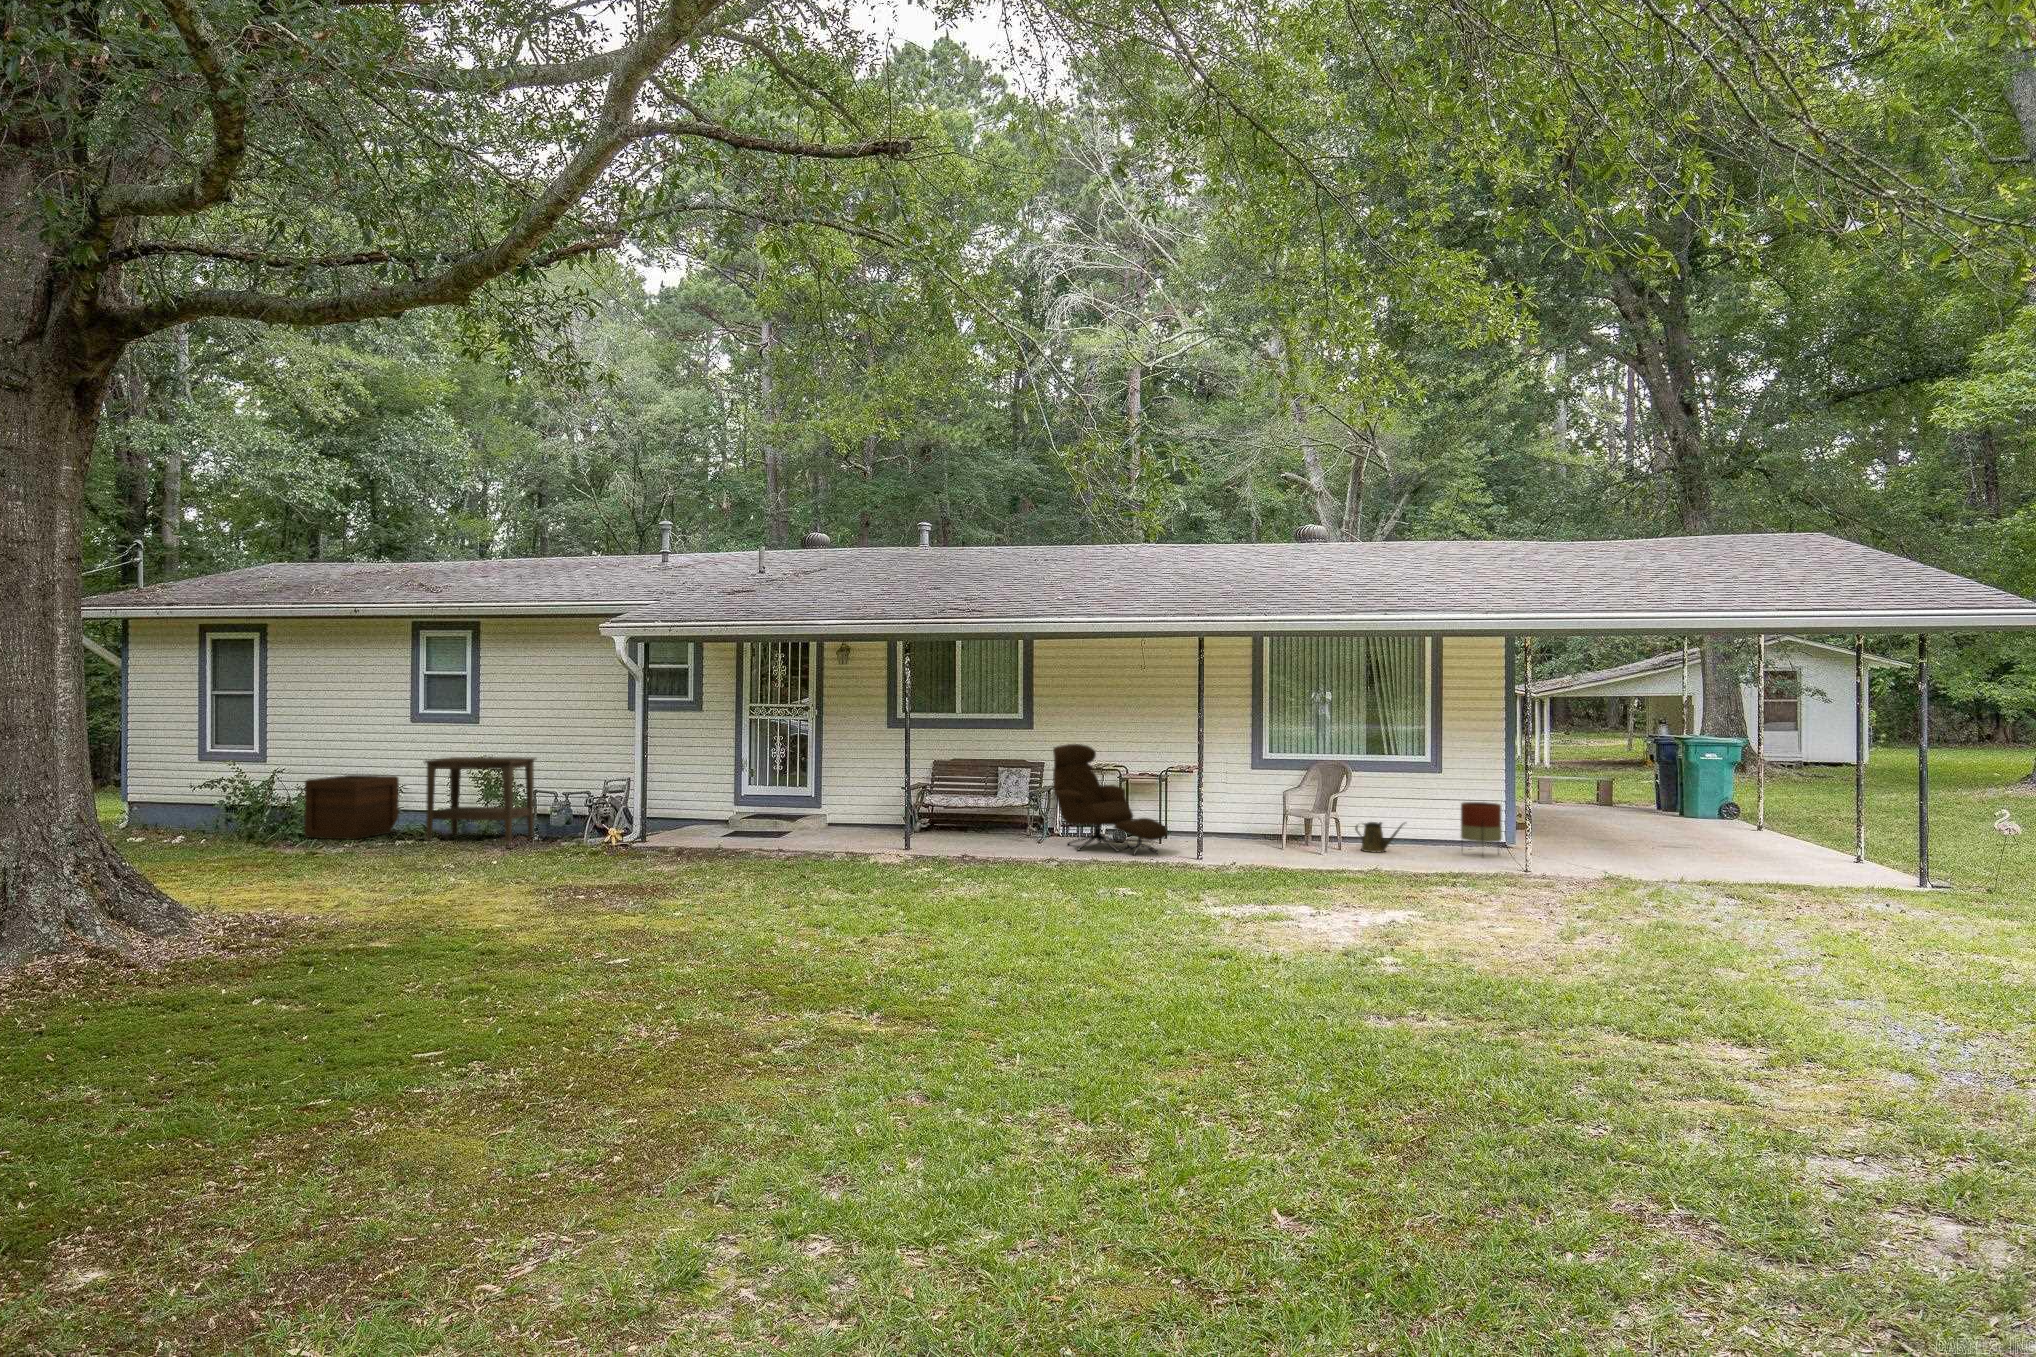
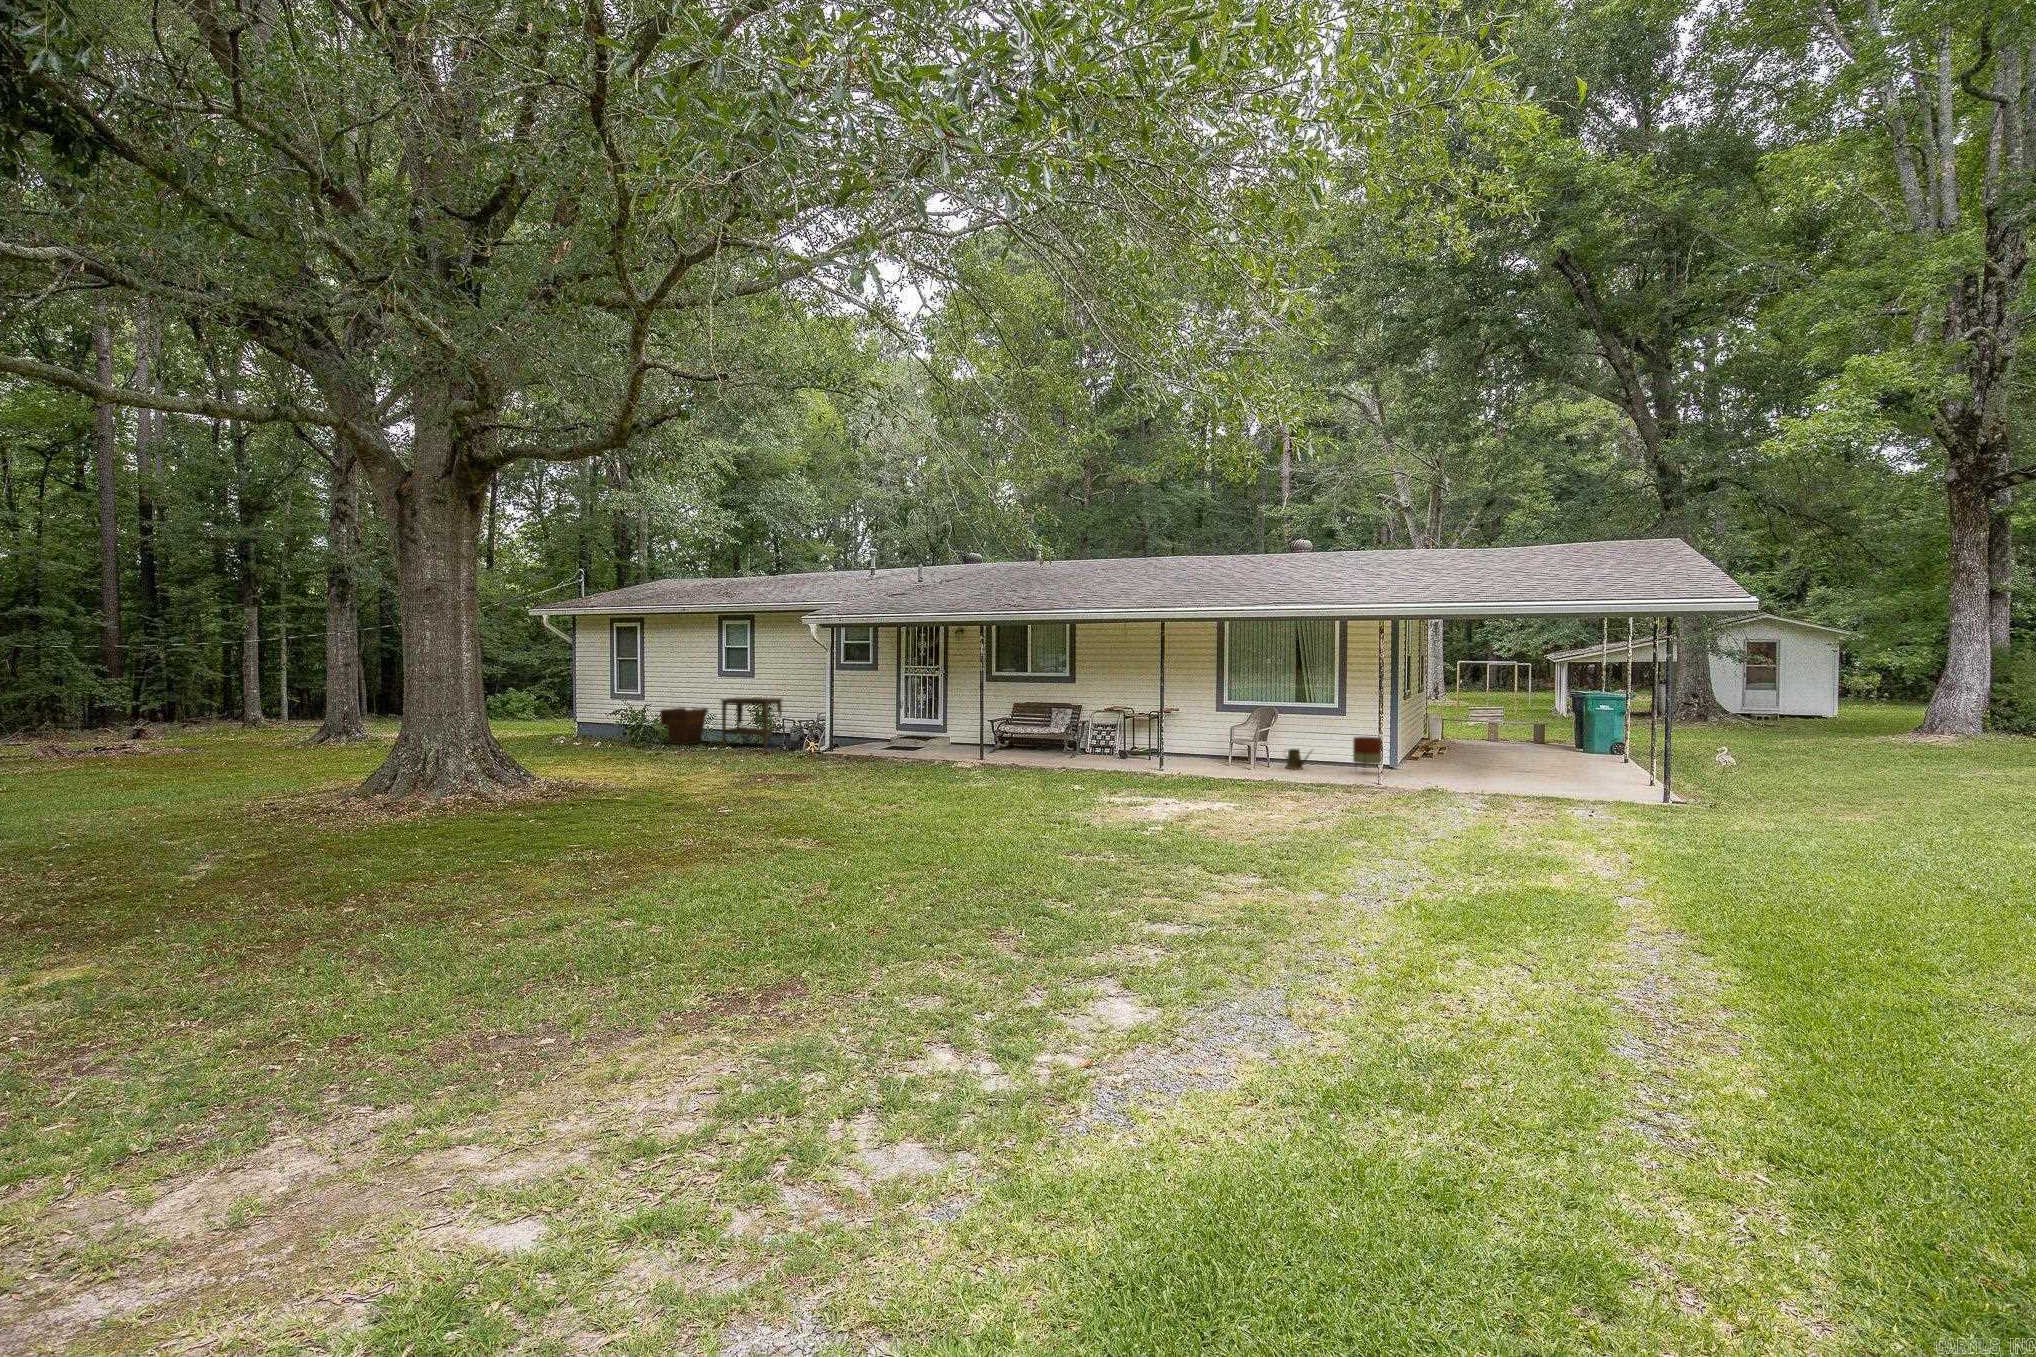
lounge chair: present [1053,744,1168,855] -> none [1080,694,1152,766]

